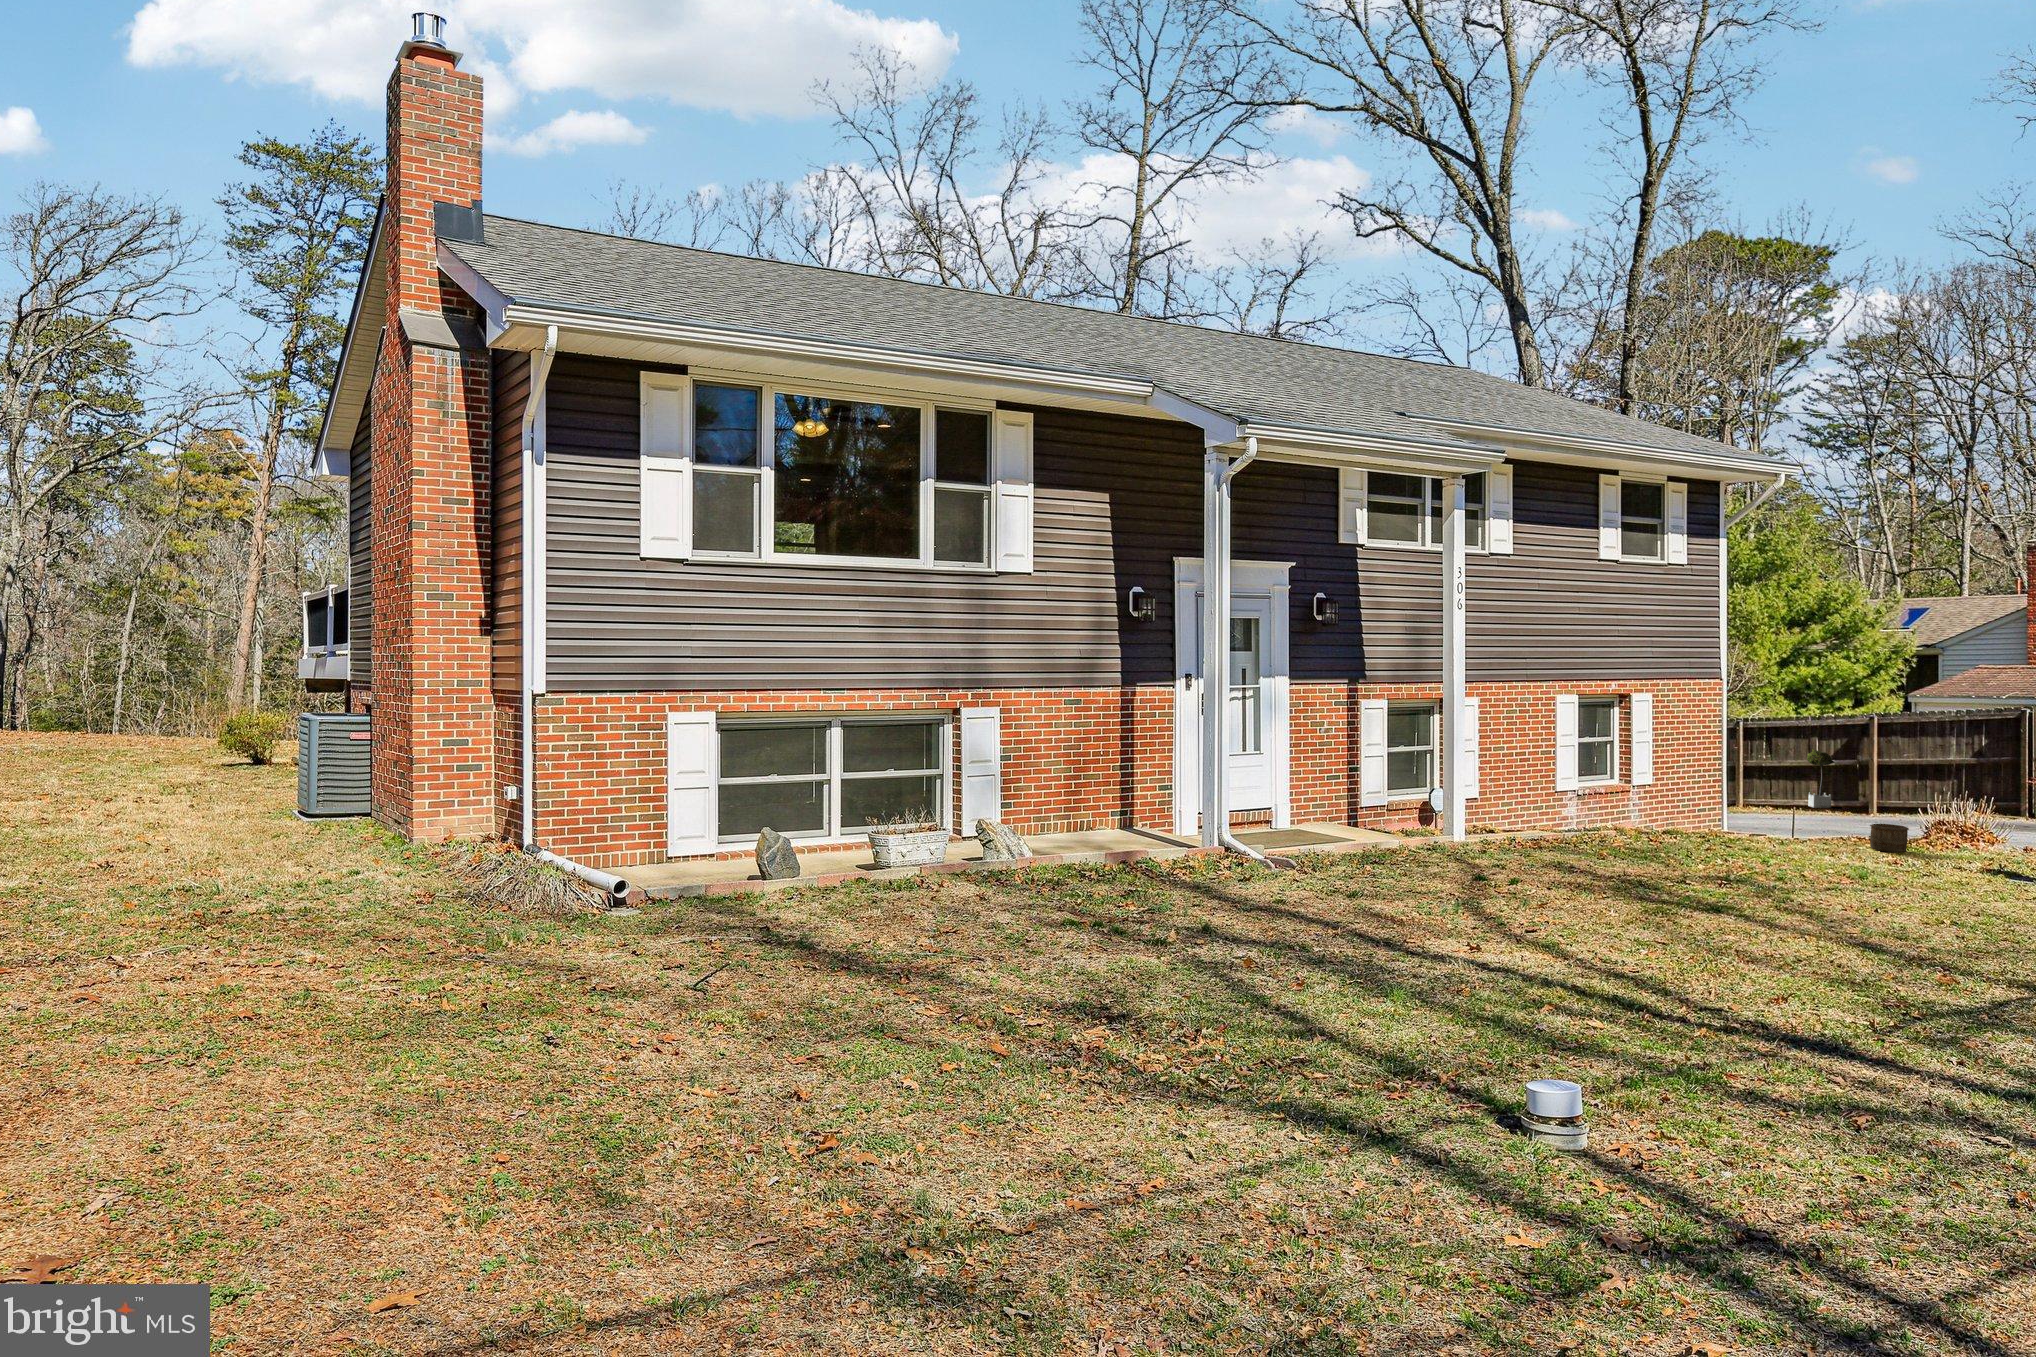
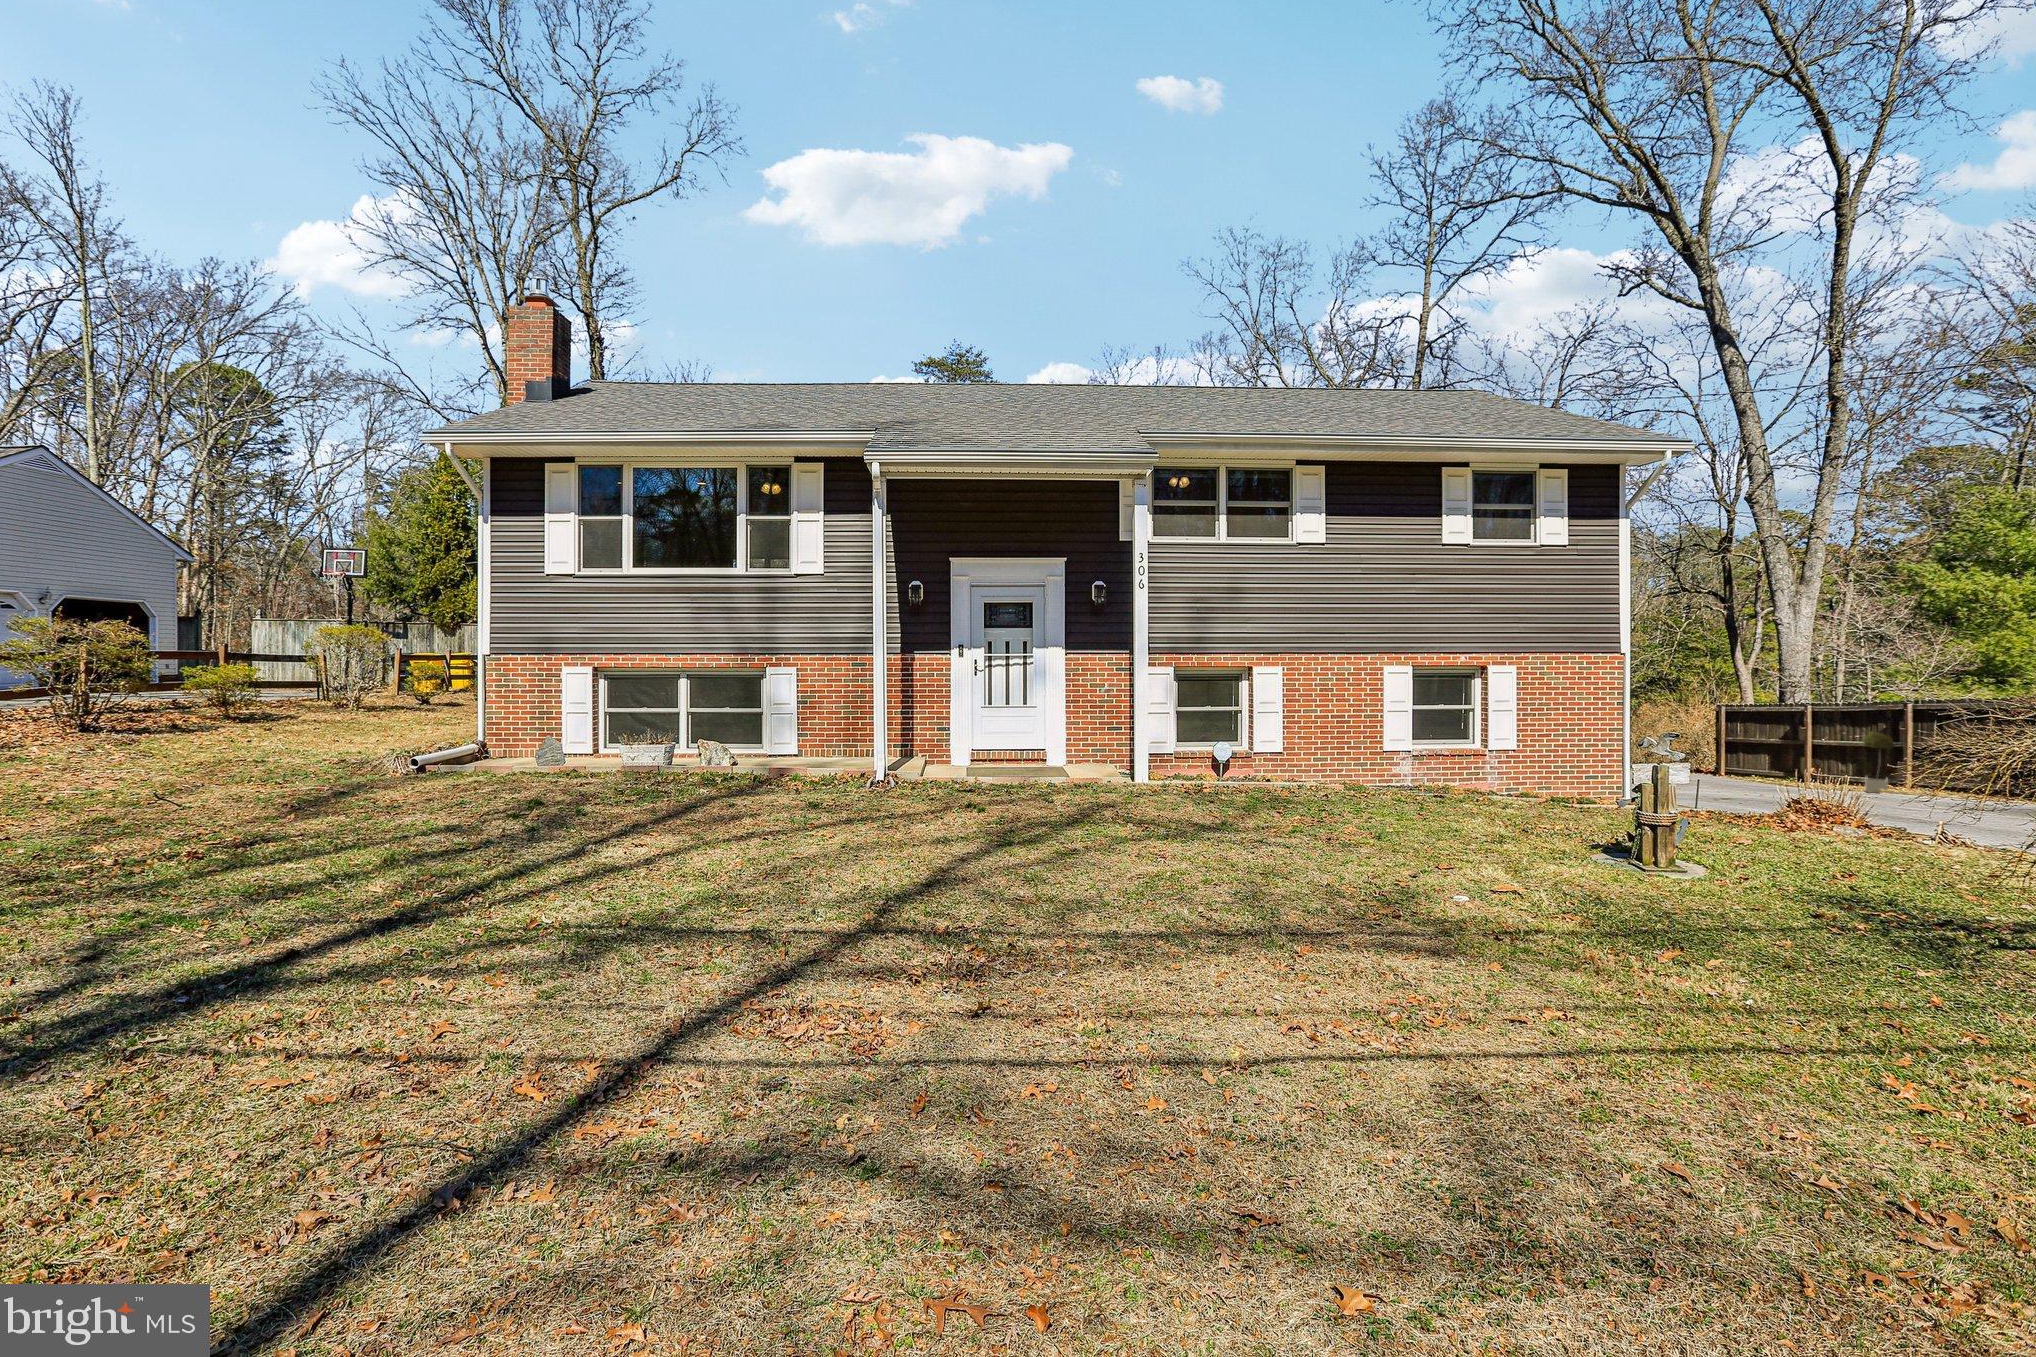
wooden bucket: present [1870,824,1909,852] -> none [1714,802,1756,834]

